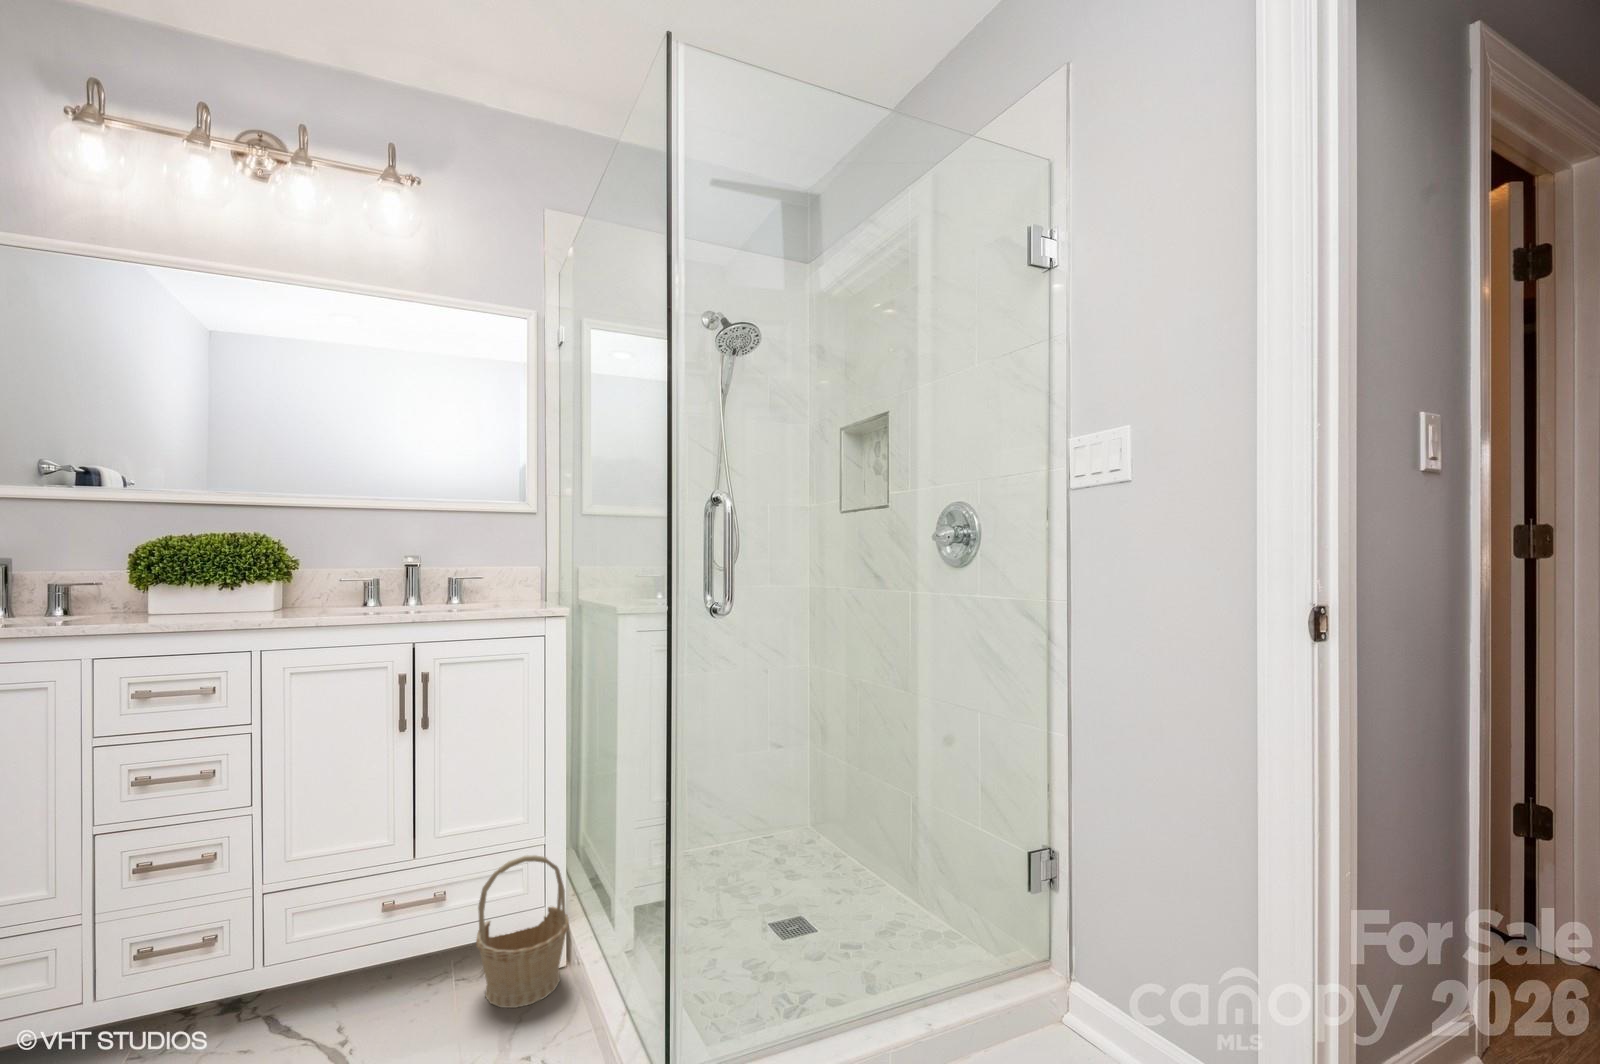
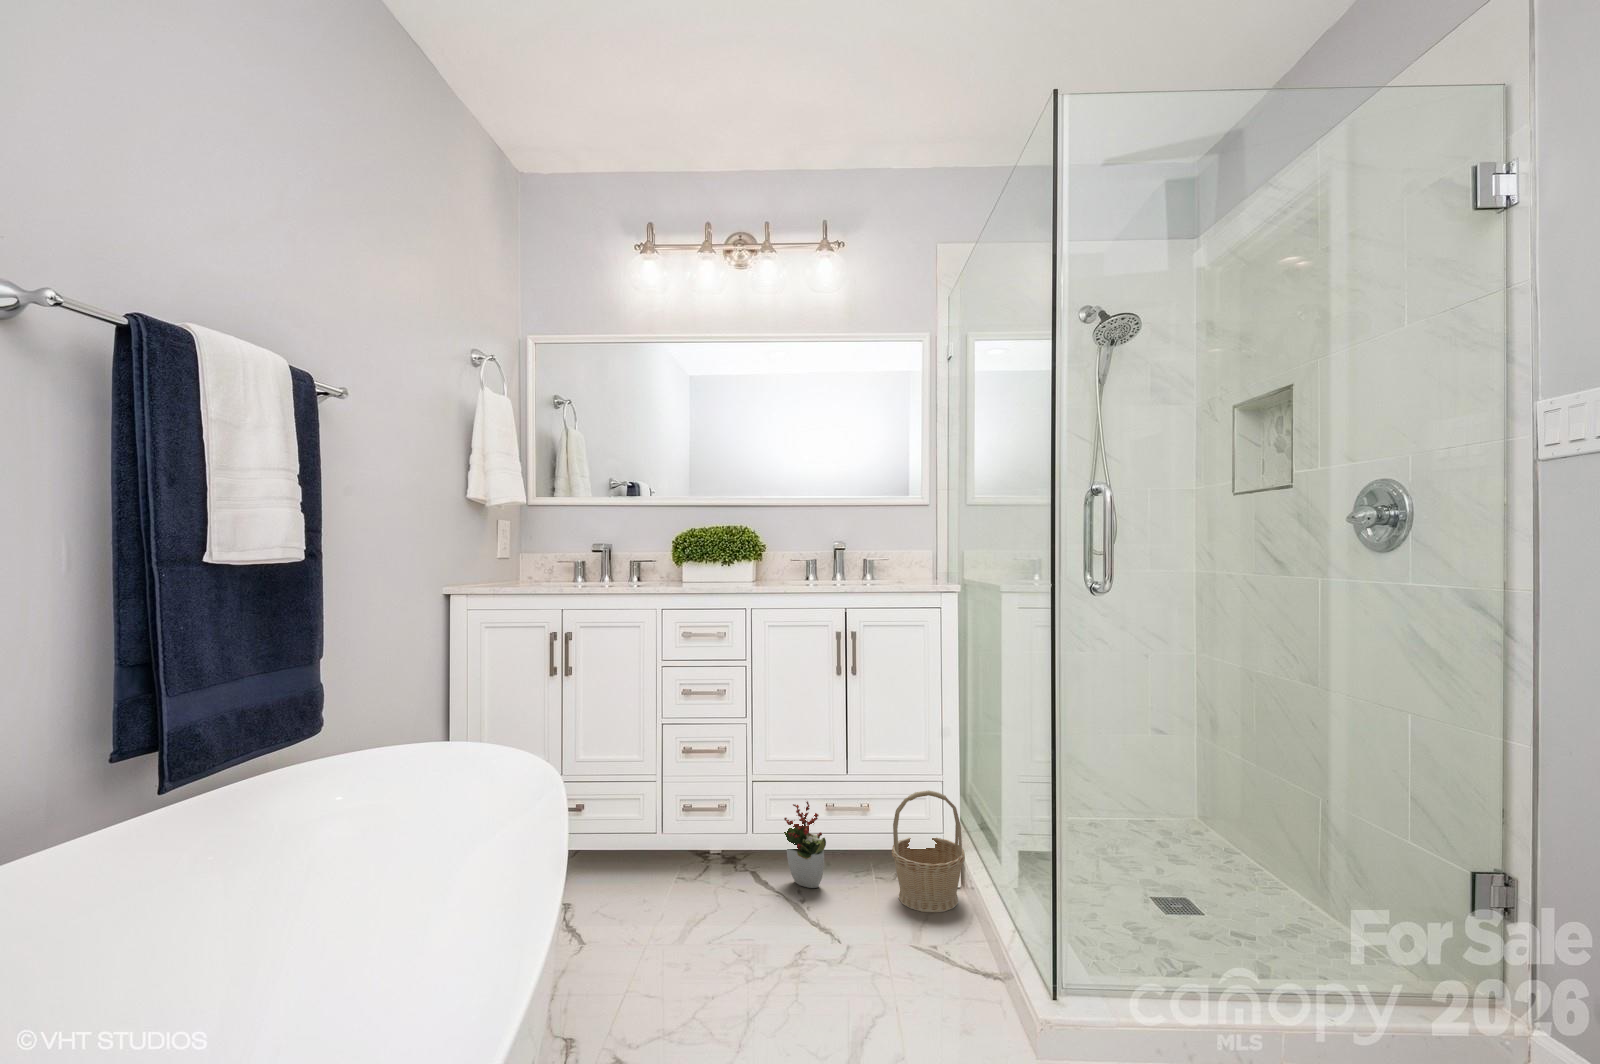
decorative plant: none [313,897,383,1017] -> present [784,801,826,888]

